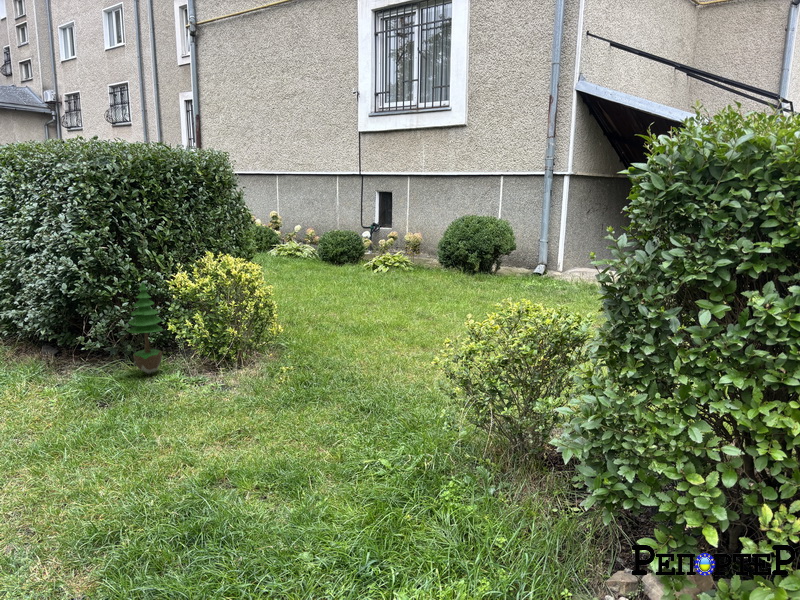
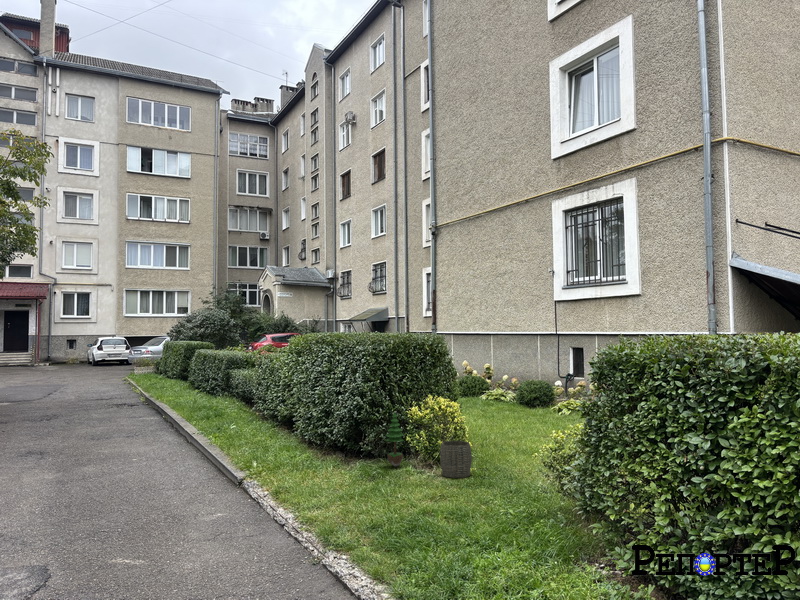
woven basket: none [231,325,284,388] -> present [440,441,472,478]

